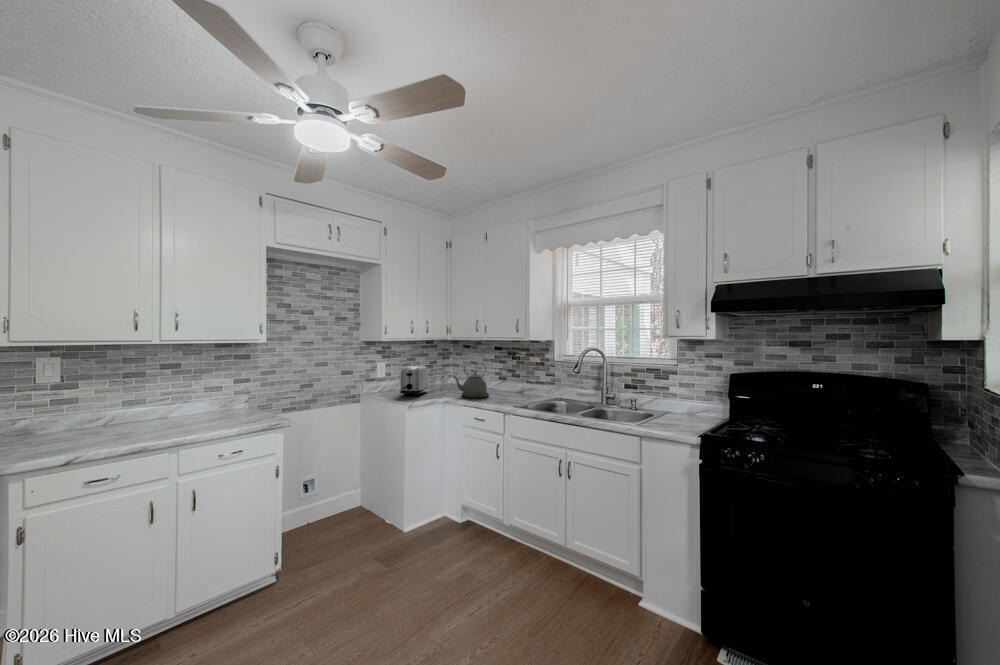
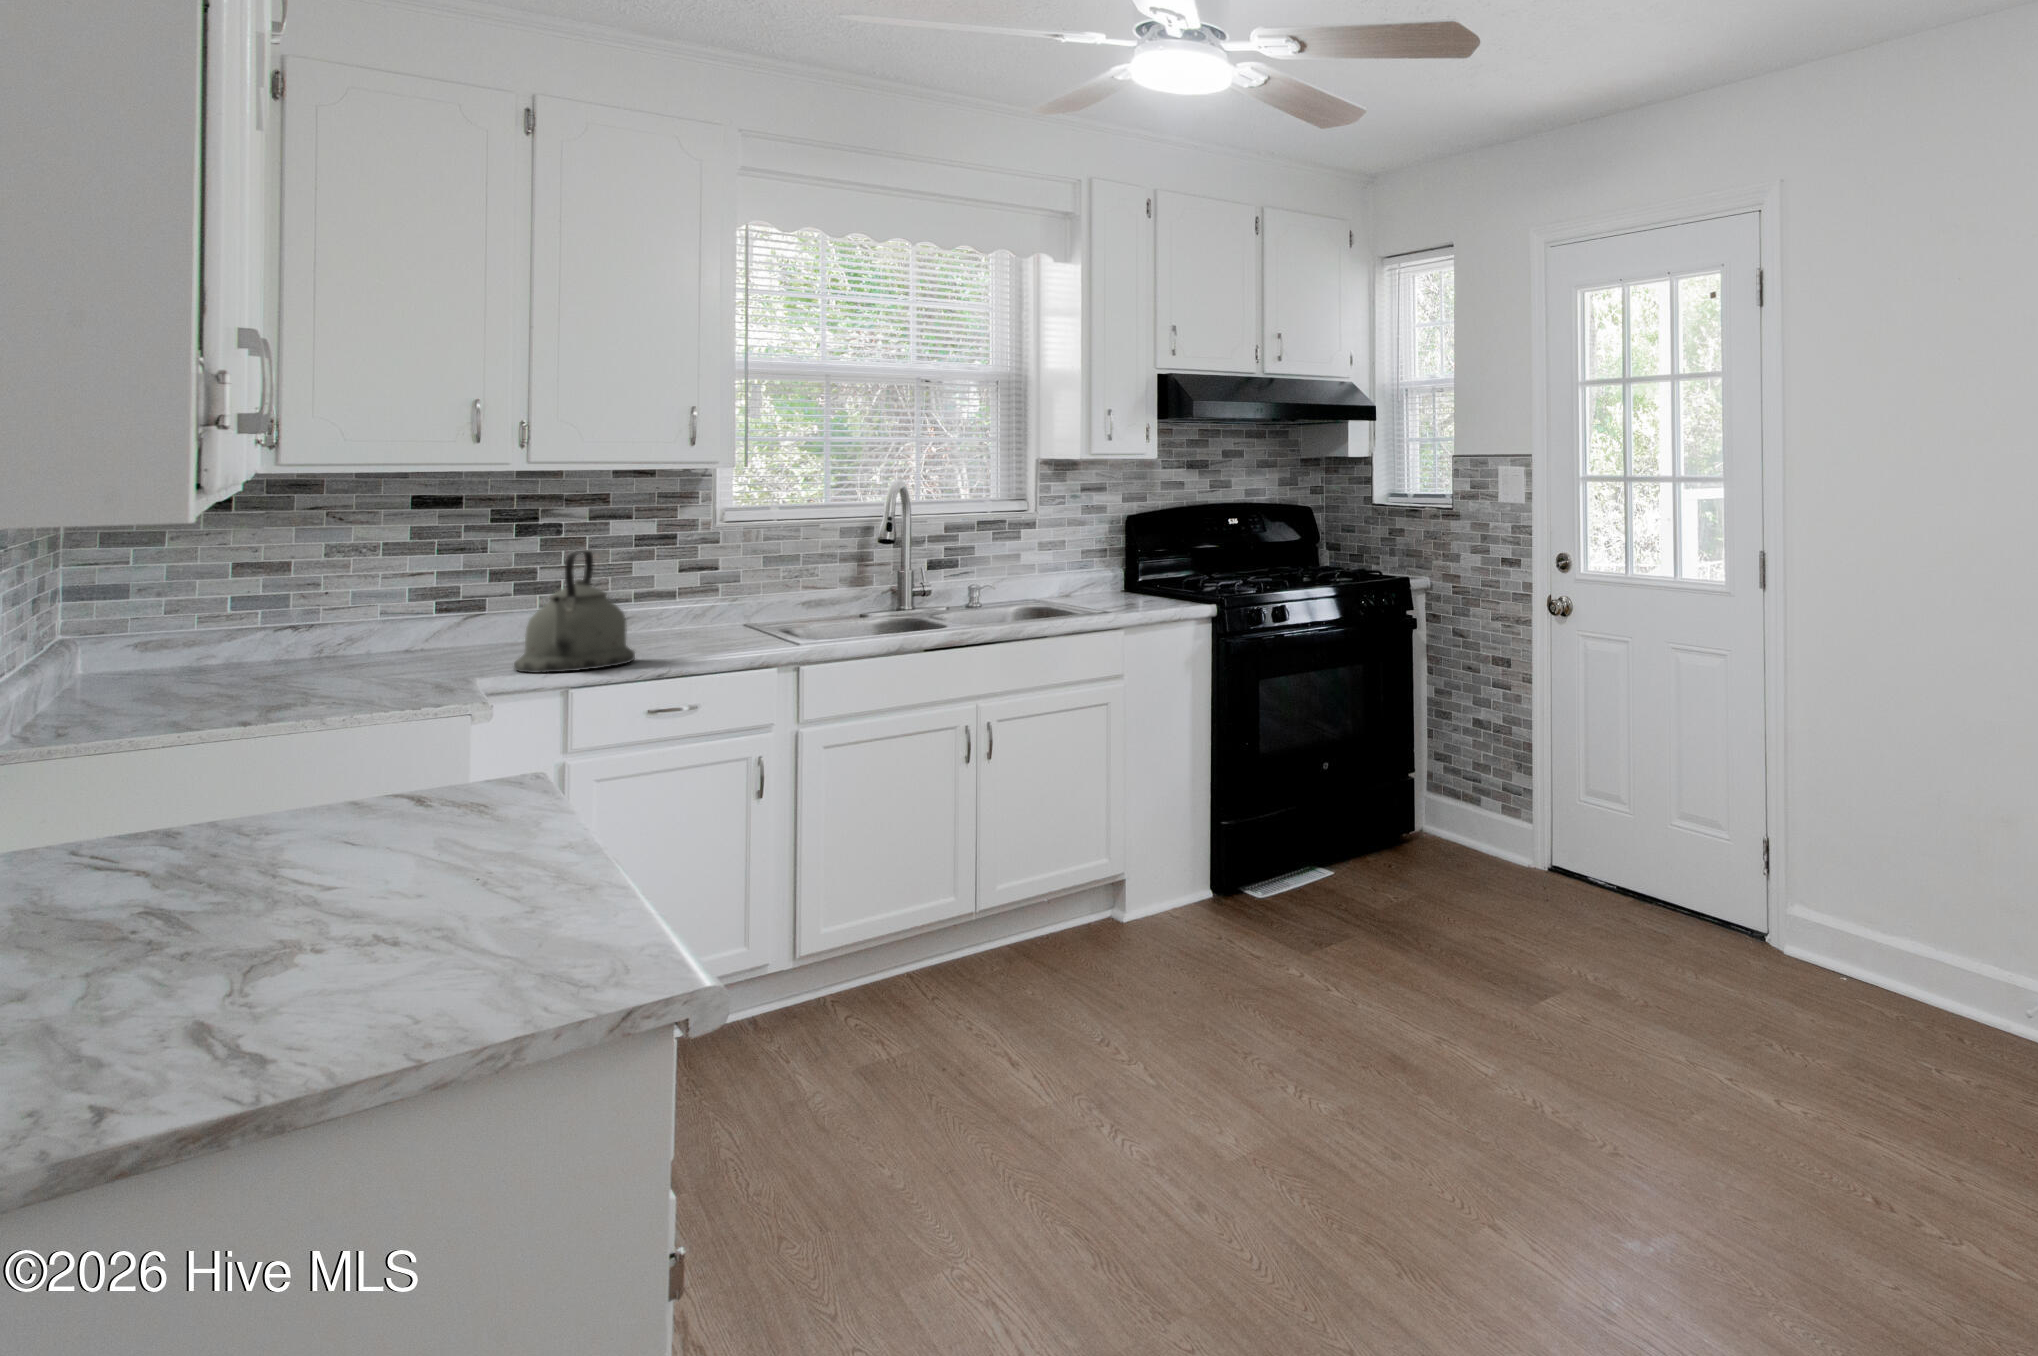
toaster: present [400,366,428,396] -> none [250,578,478,710]

